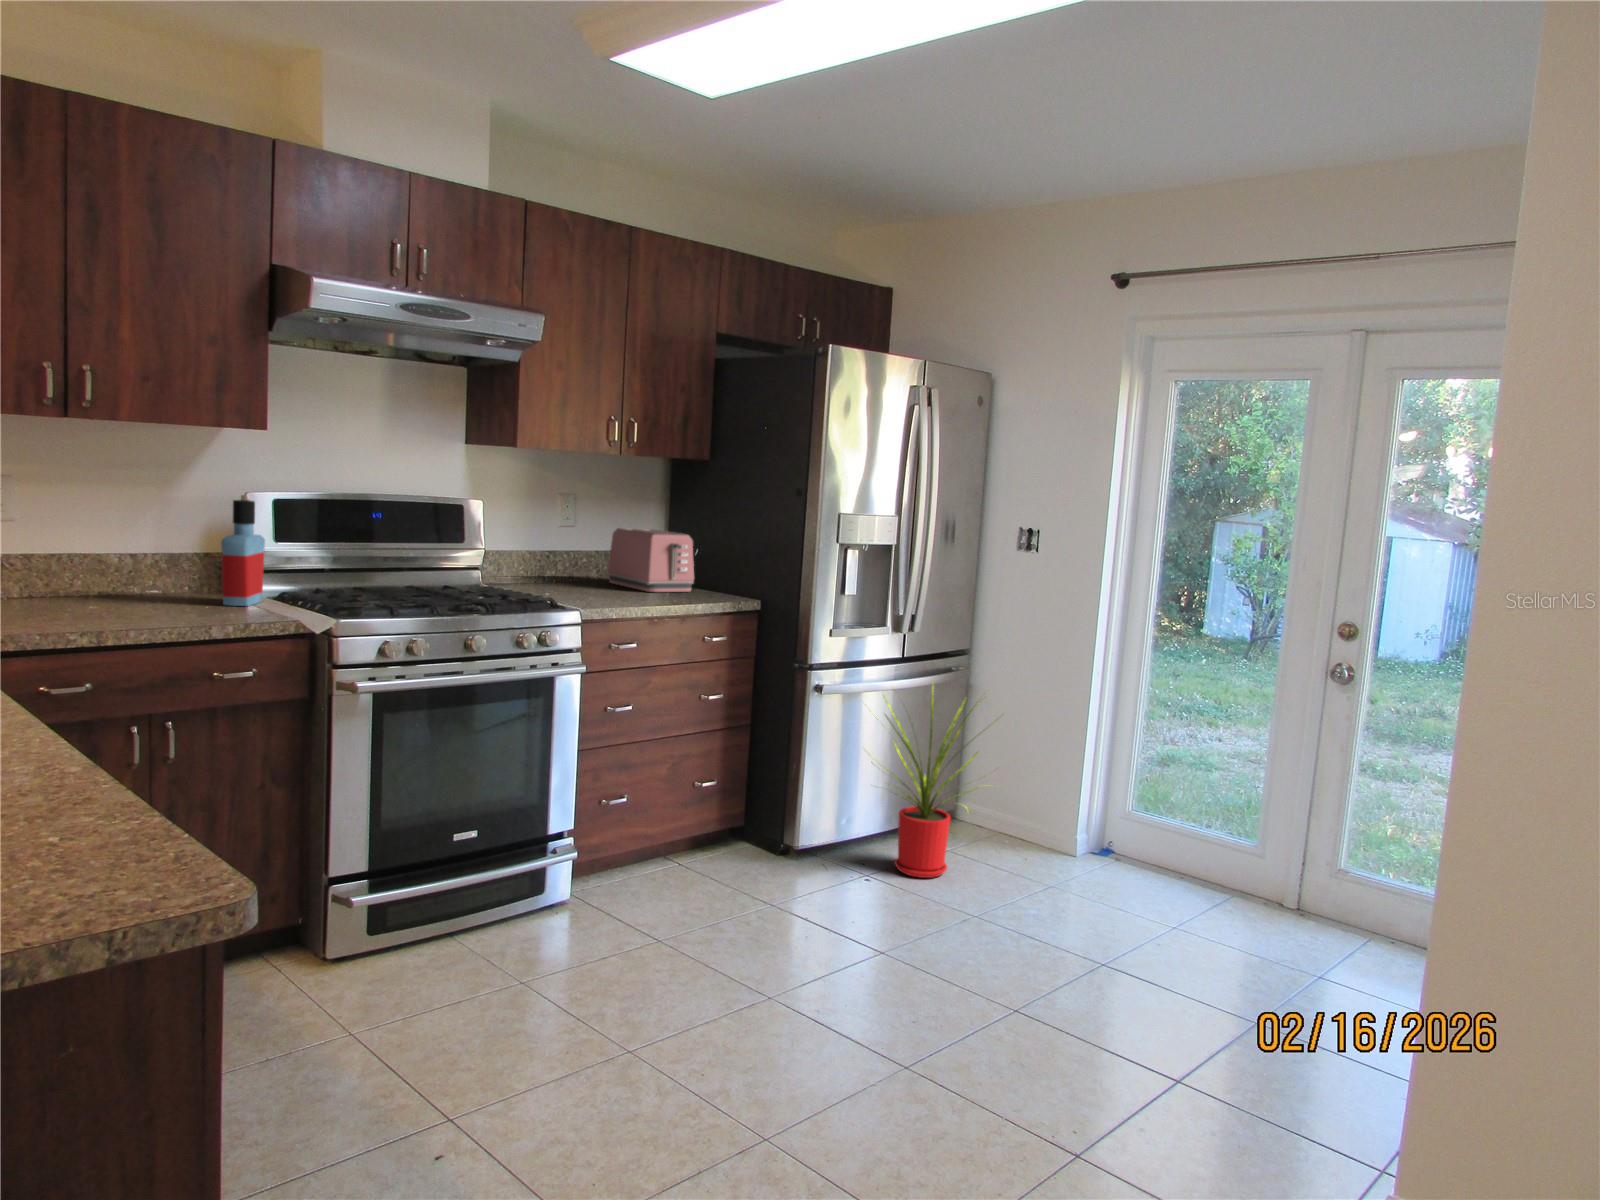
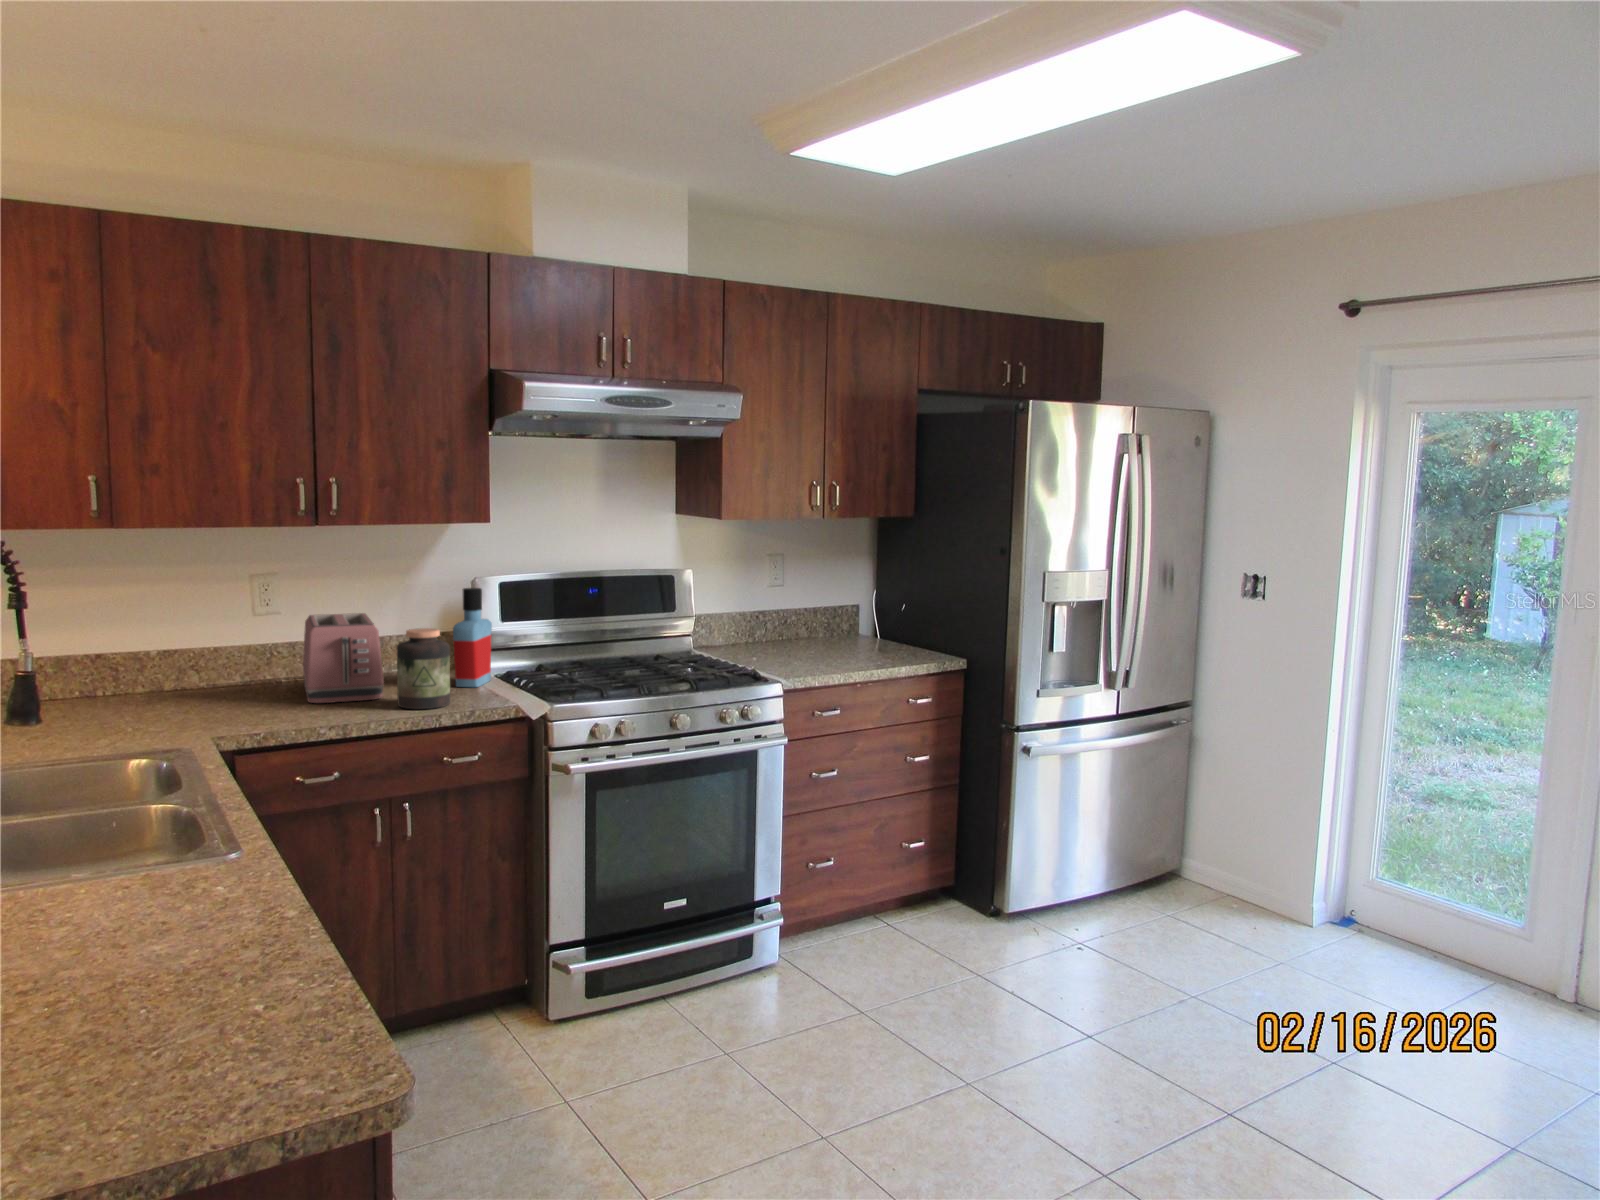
toaster: present [608,528,694,592] -> present [303,613,384,703]
jar: none [159,536,221,622] -> present [397,628,450,709]
house plant: present [865,689,982,878] -> none [1073,738,1232,951]

